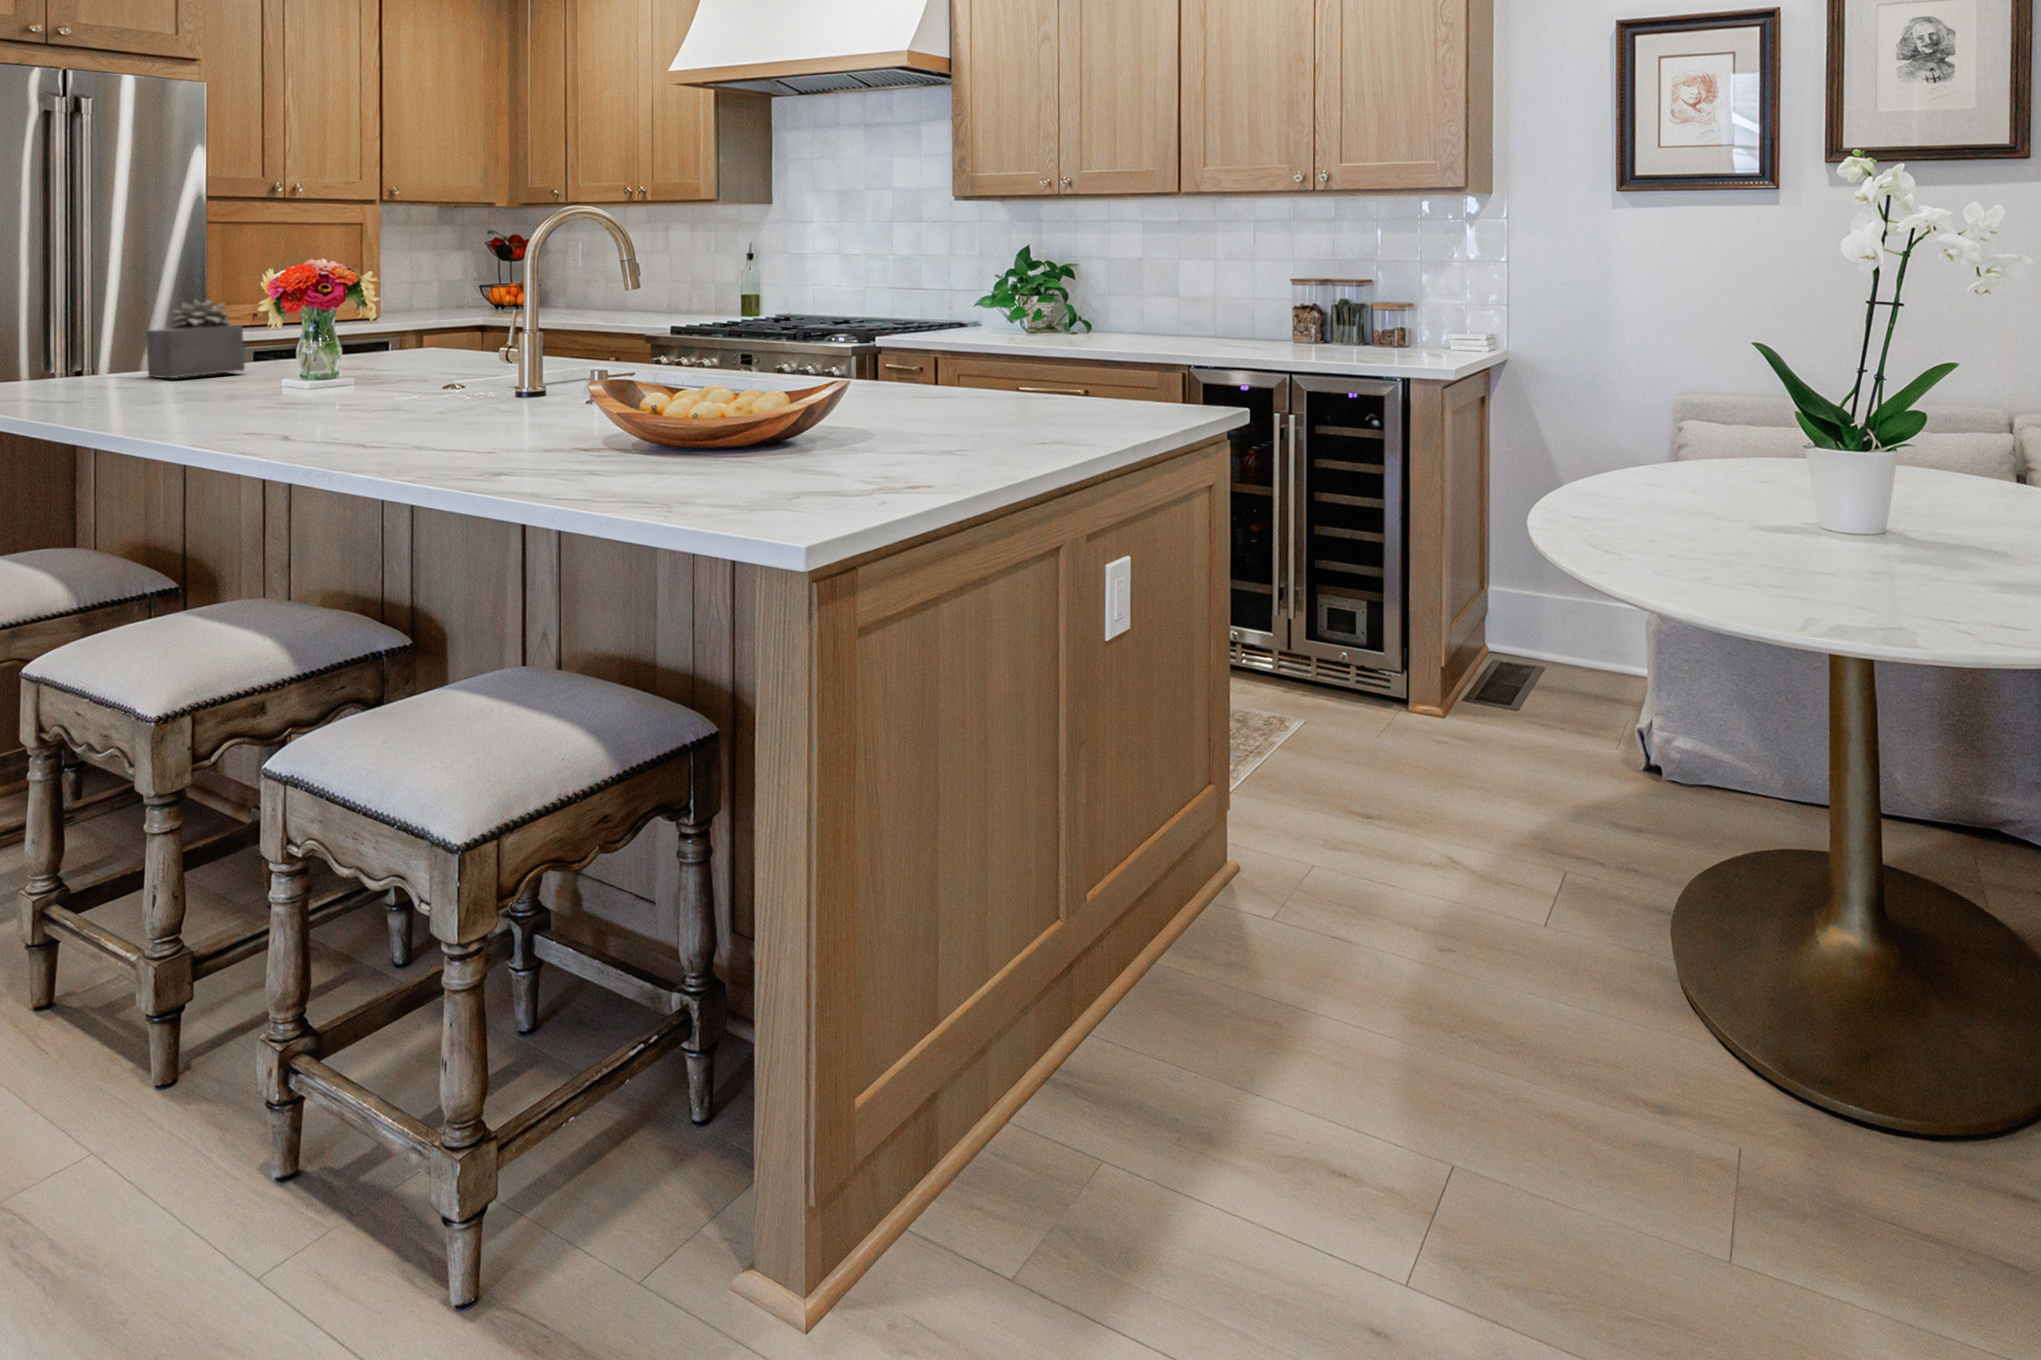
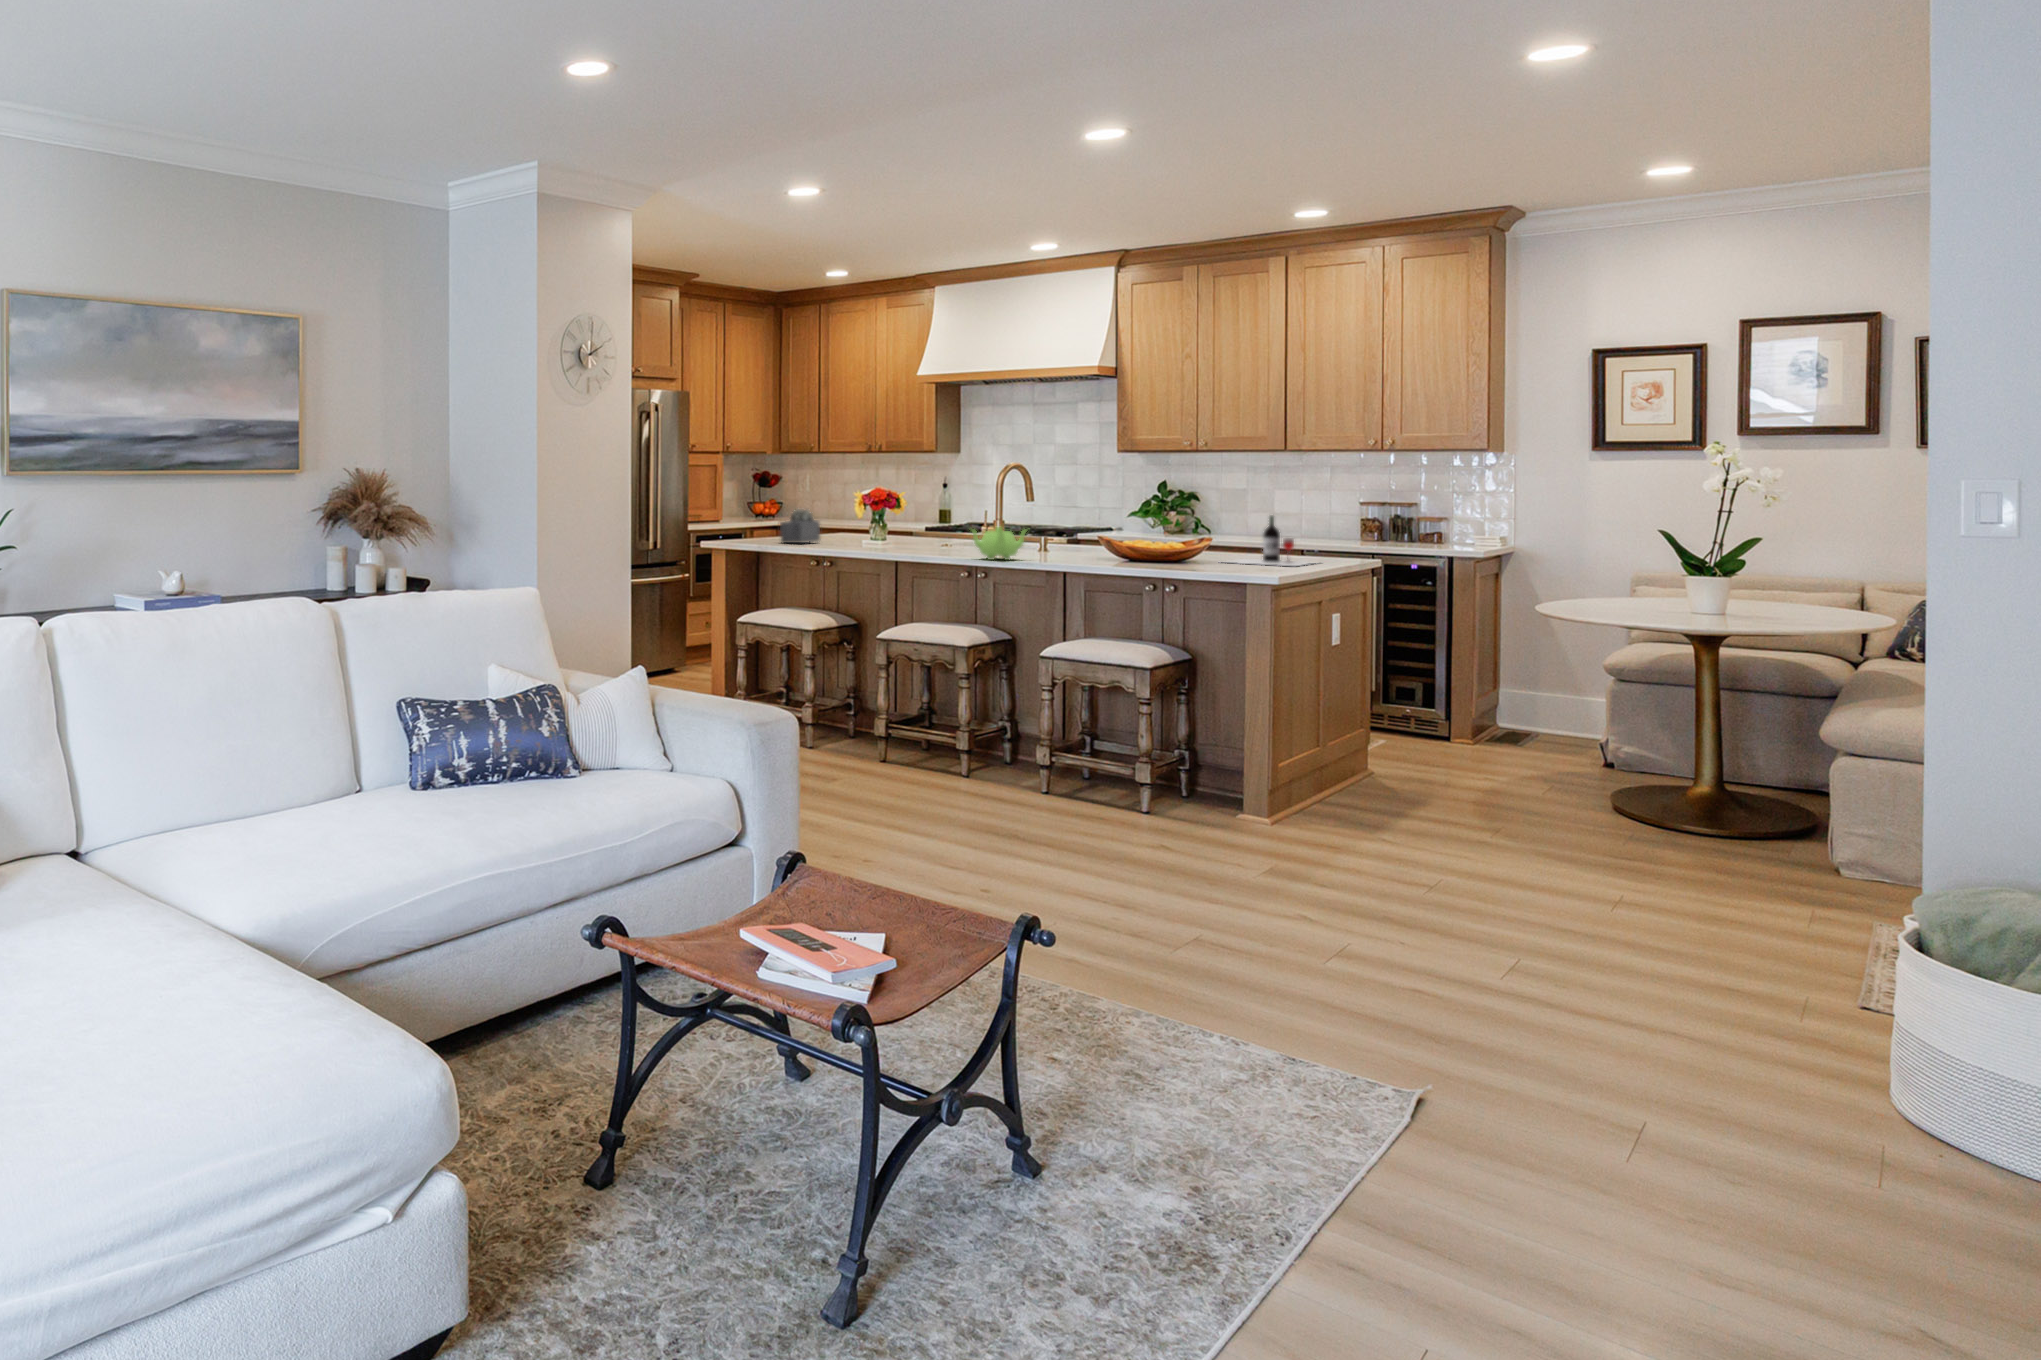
wine bottle: none [872,313,1111,444] -> present [1229,516,1309,566]
teapot: none [310,349,456,436] -> present [972,527,1026,560]

